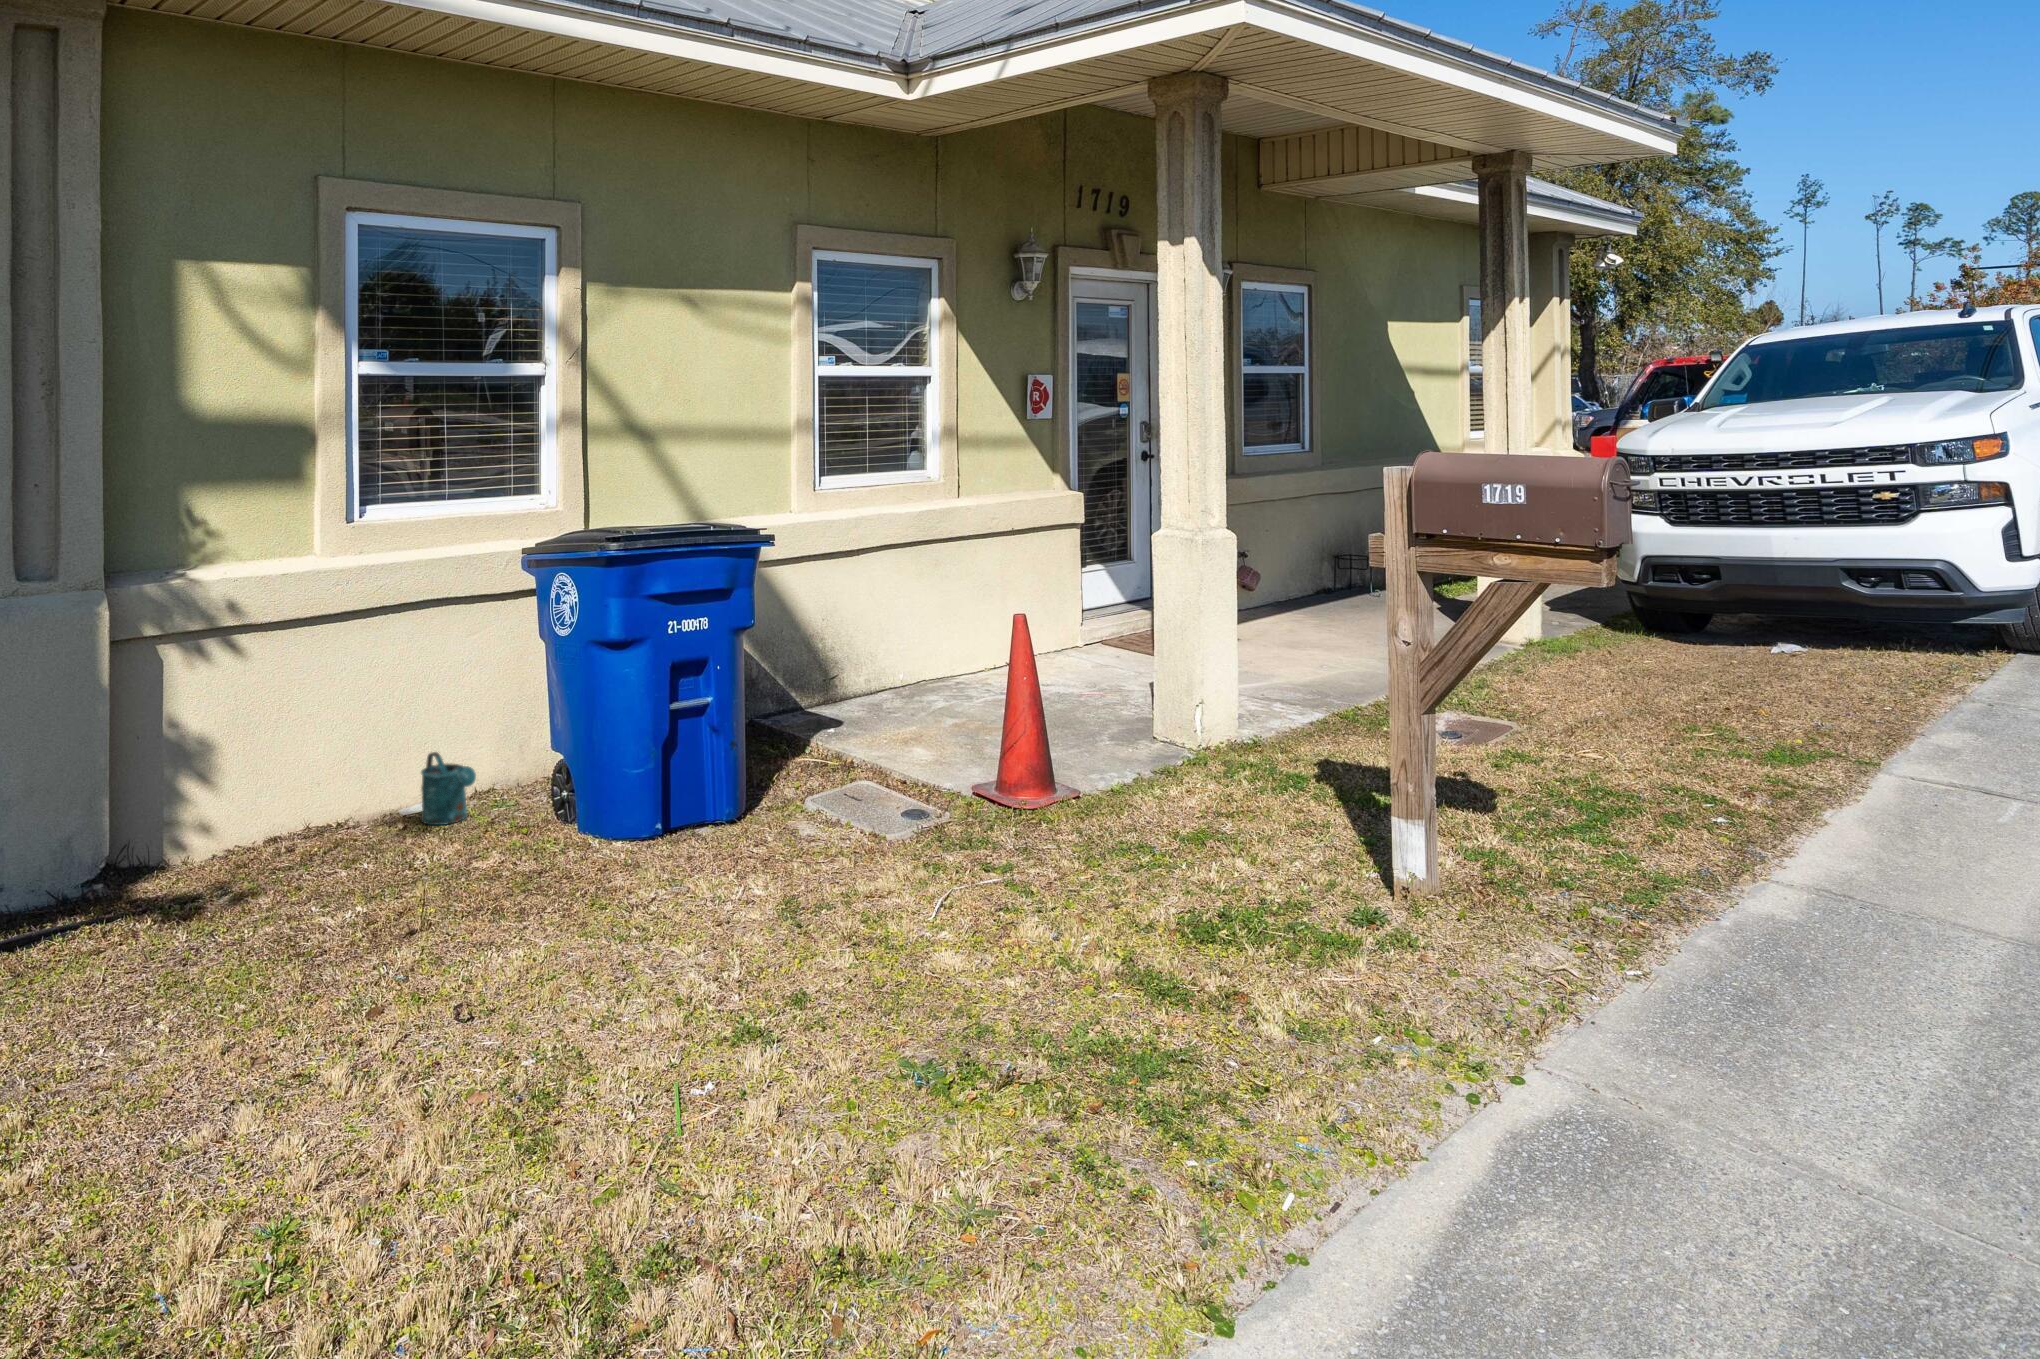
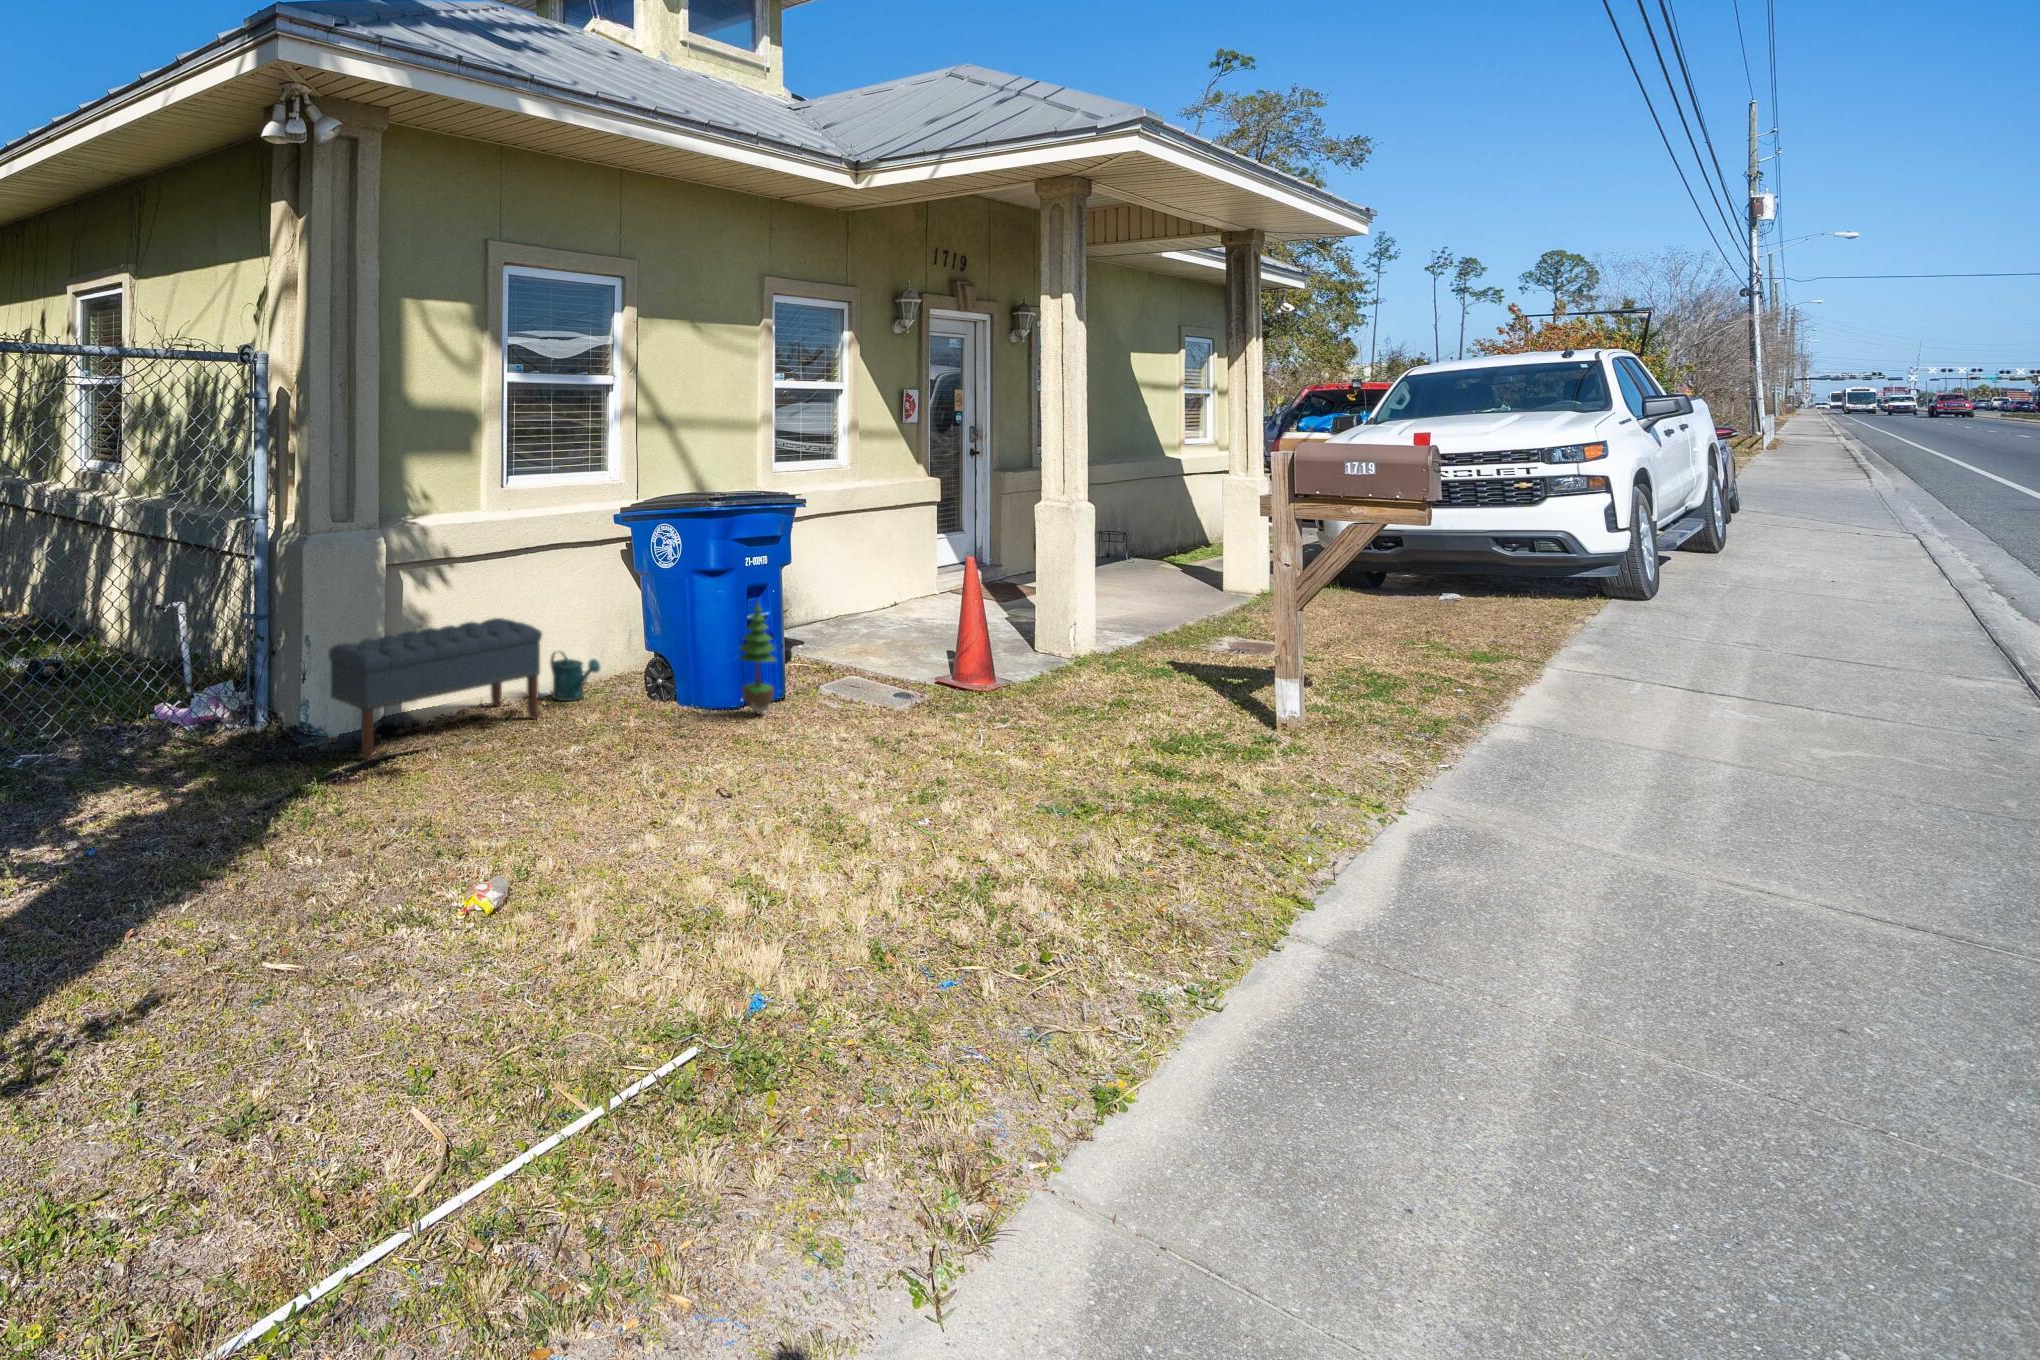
potted tree: none [650,684,709,849] -> present [739,602,775,714]
bench: none [24,709,372,929] -> present [328,618,542,759]

